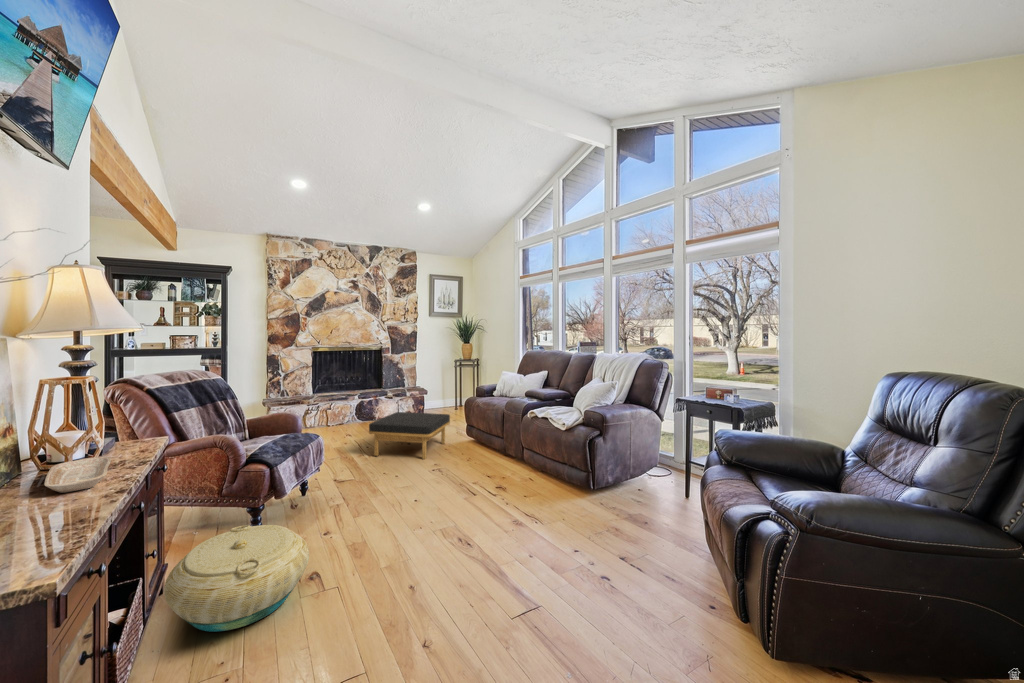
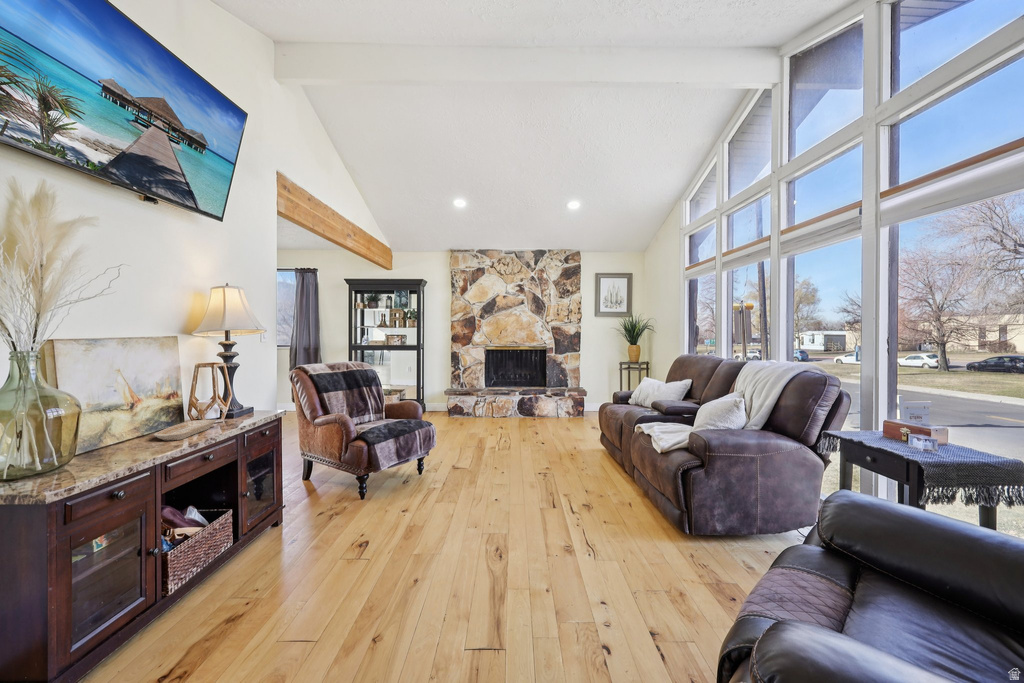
ottoman: present [369,412,450,459] -> none [497,410,579,460]
basket: present [164,525,309,632] -> none [247,488,356,568]

